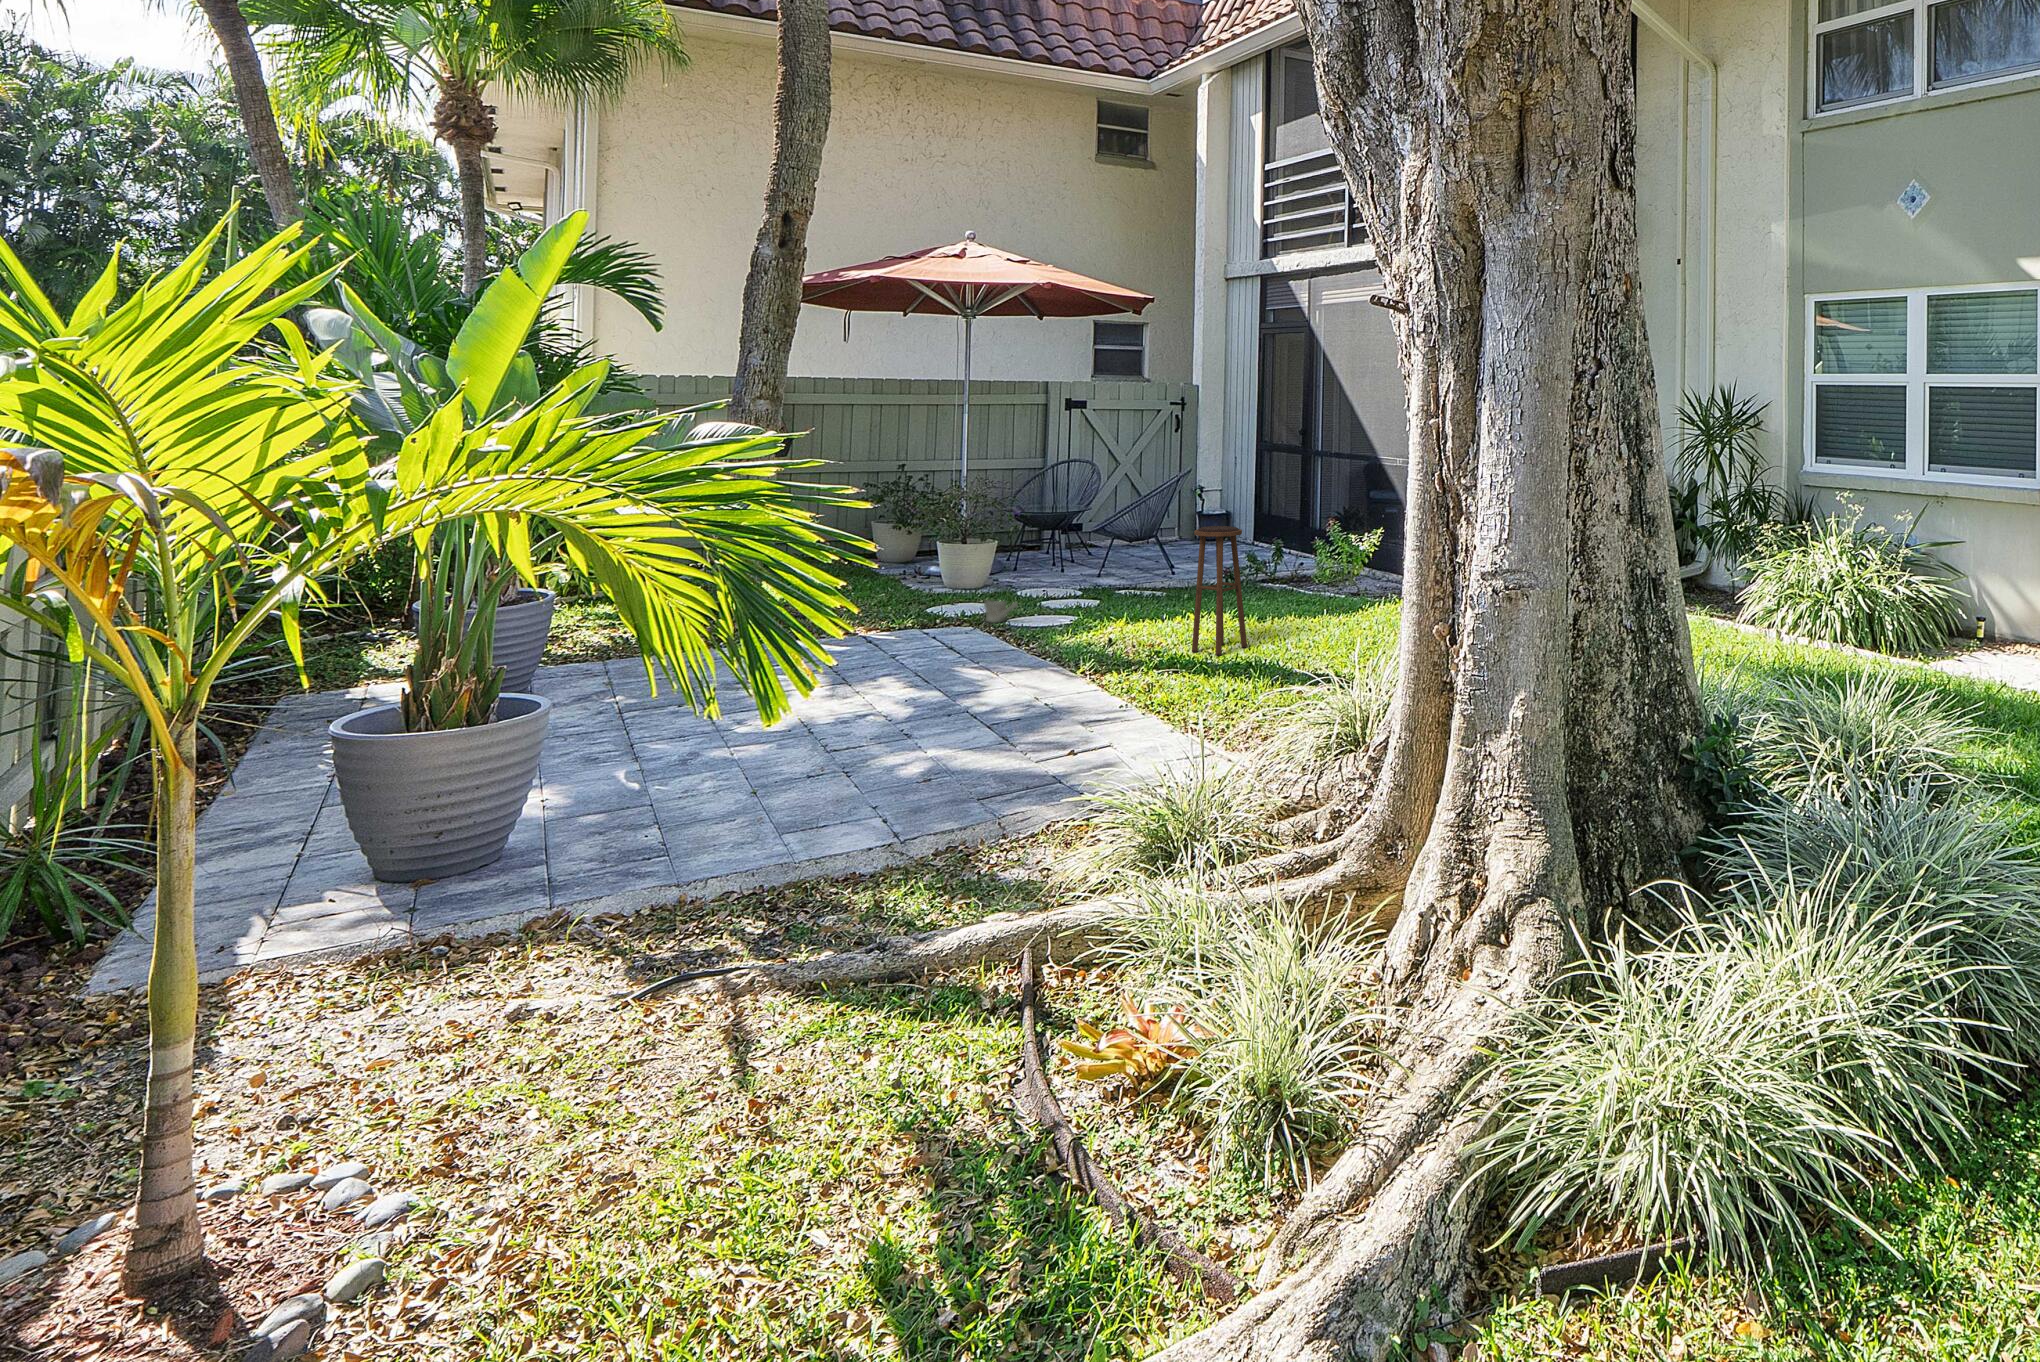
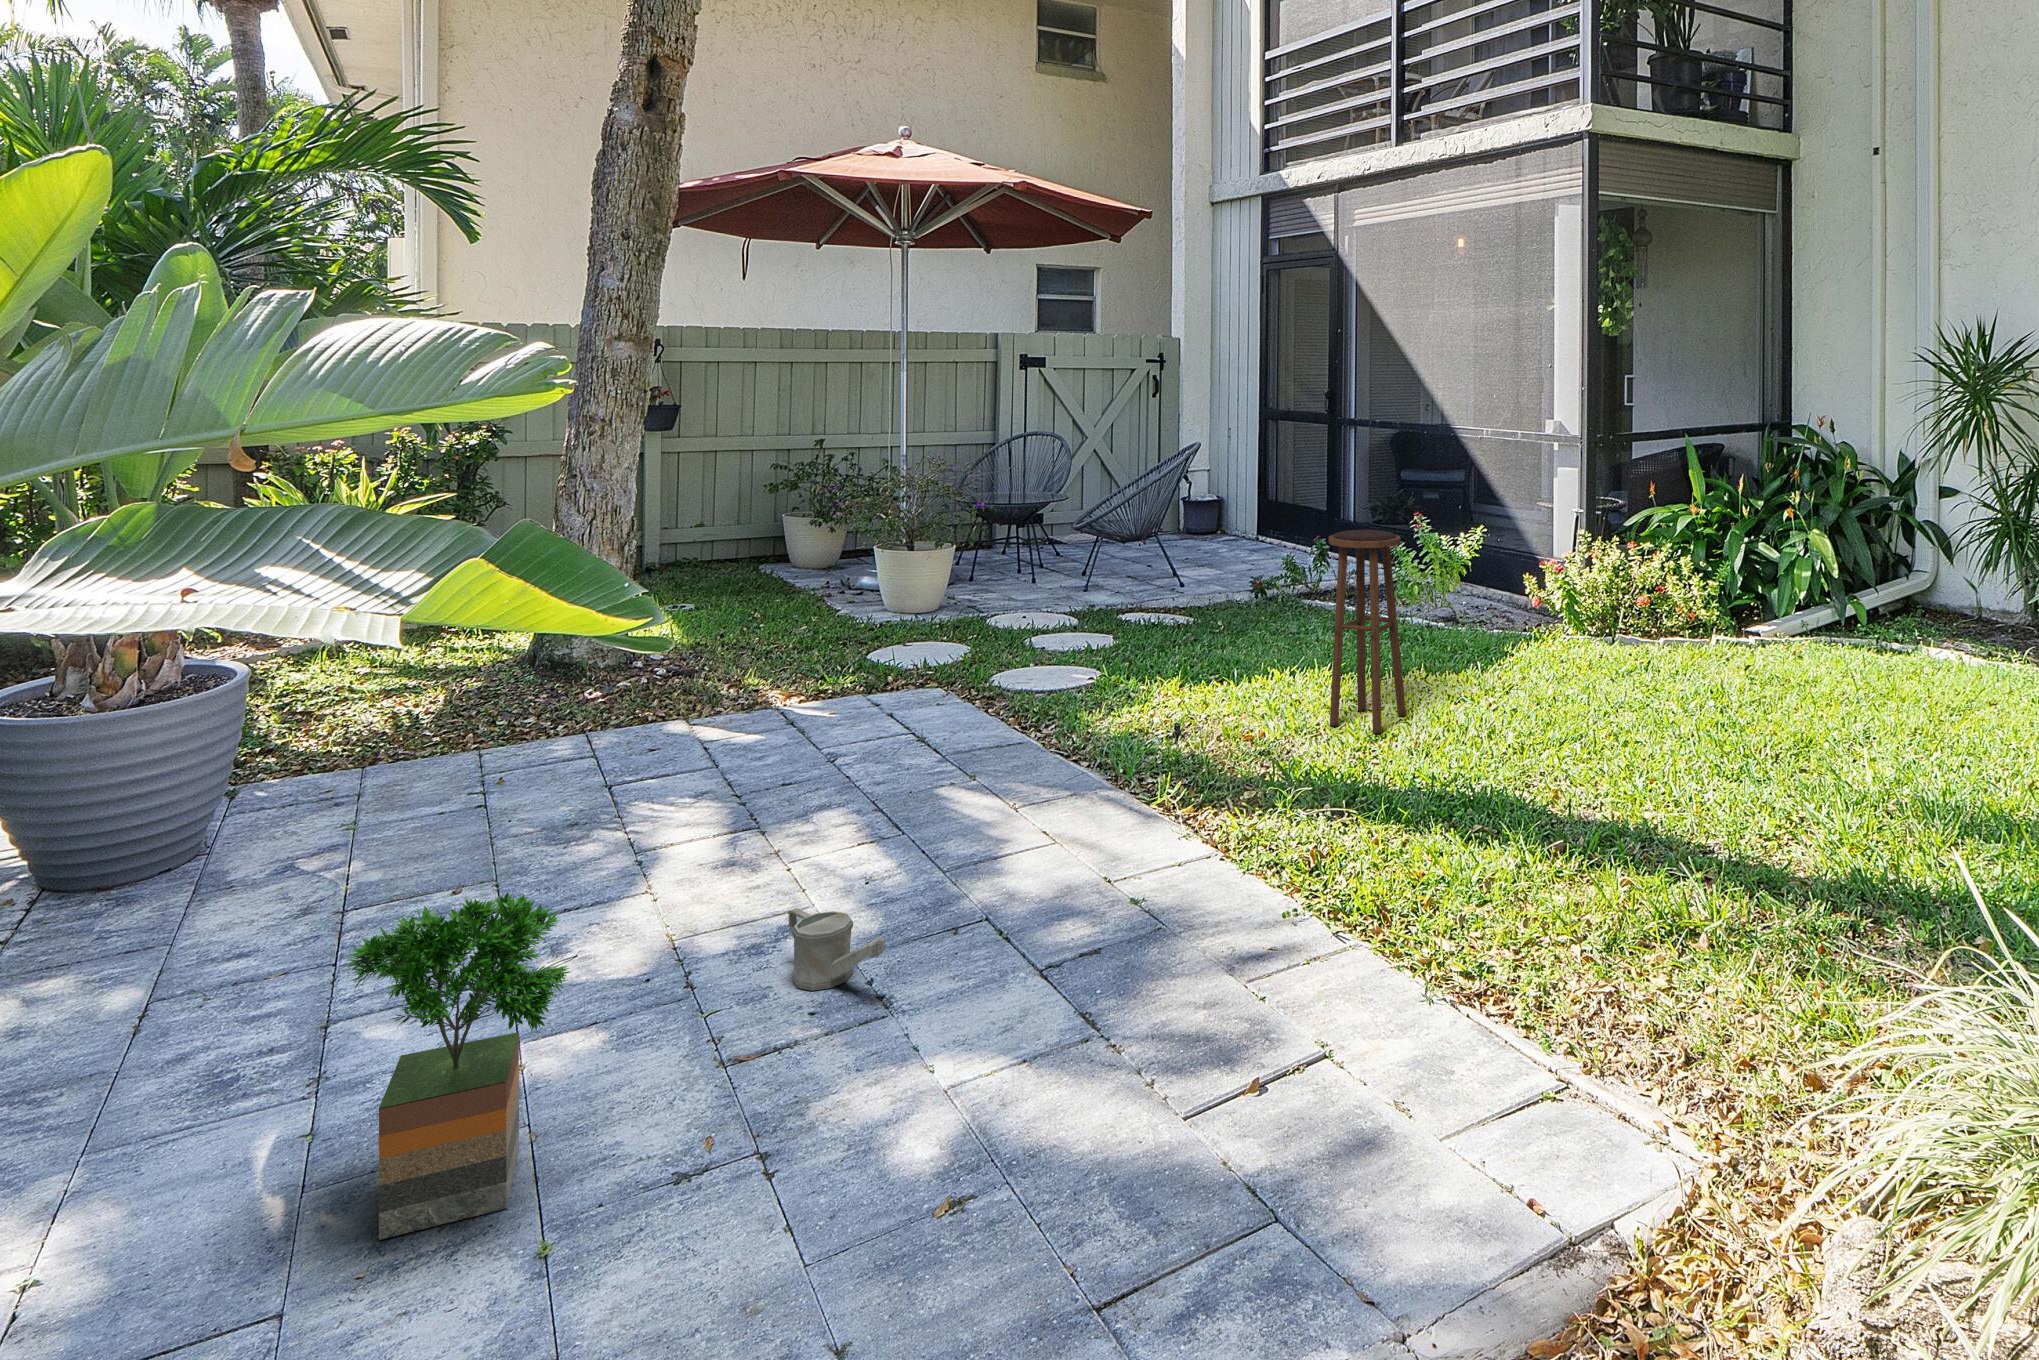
watering can: present [984,600,1017,623] -> present [789,908,885,991]
potted tree: none [591,668,693,807] -> present [345,892,570,1240]

